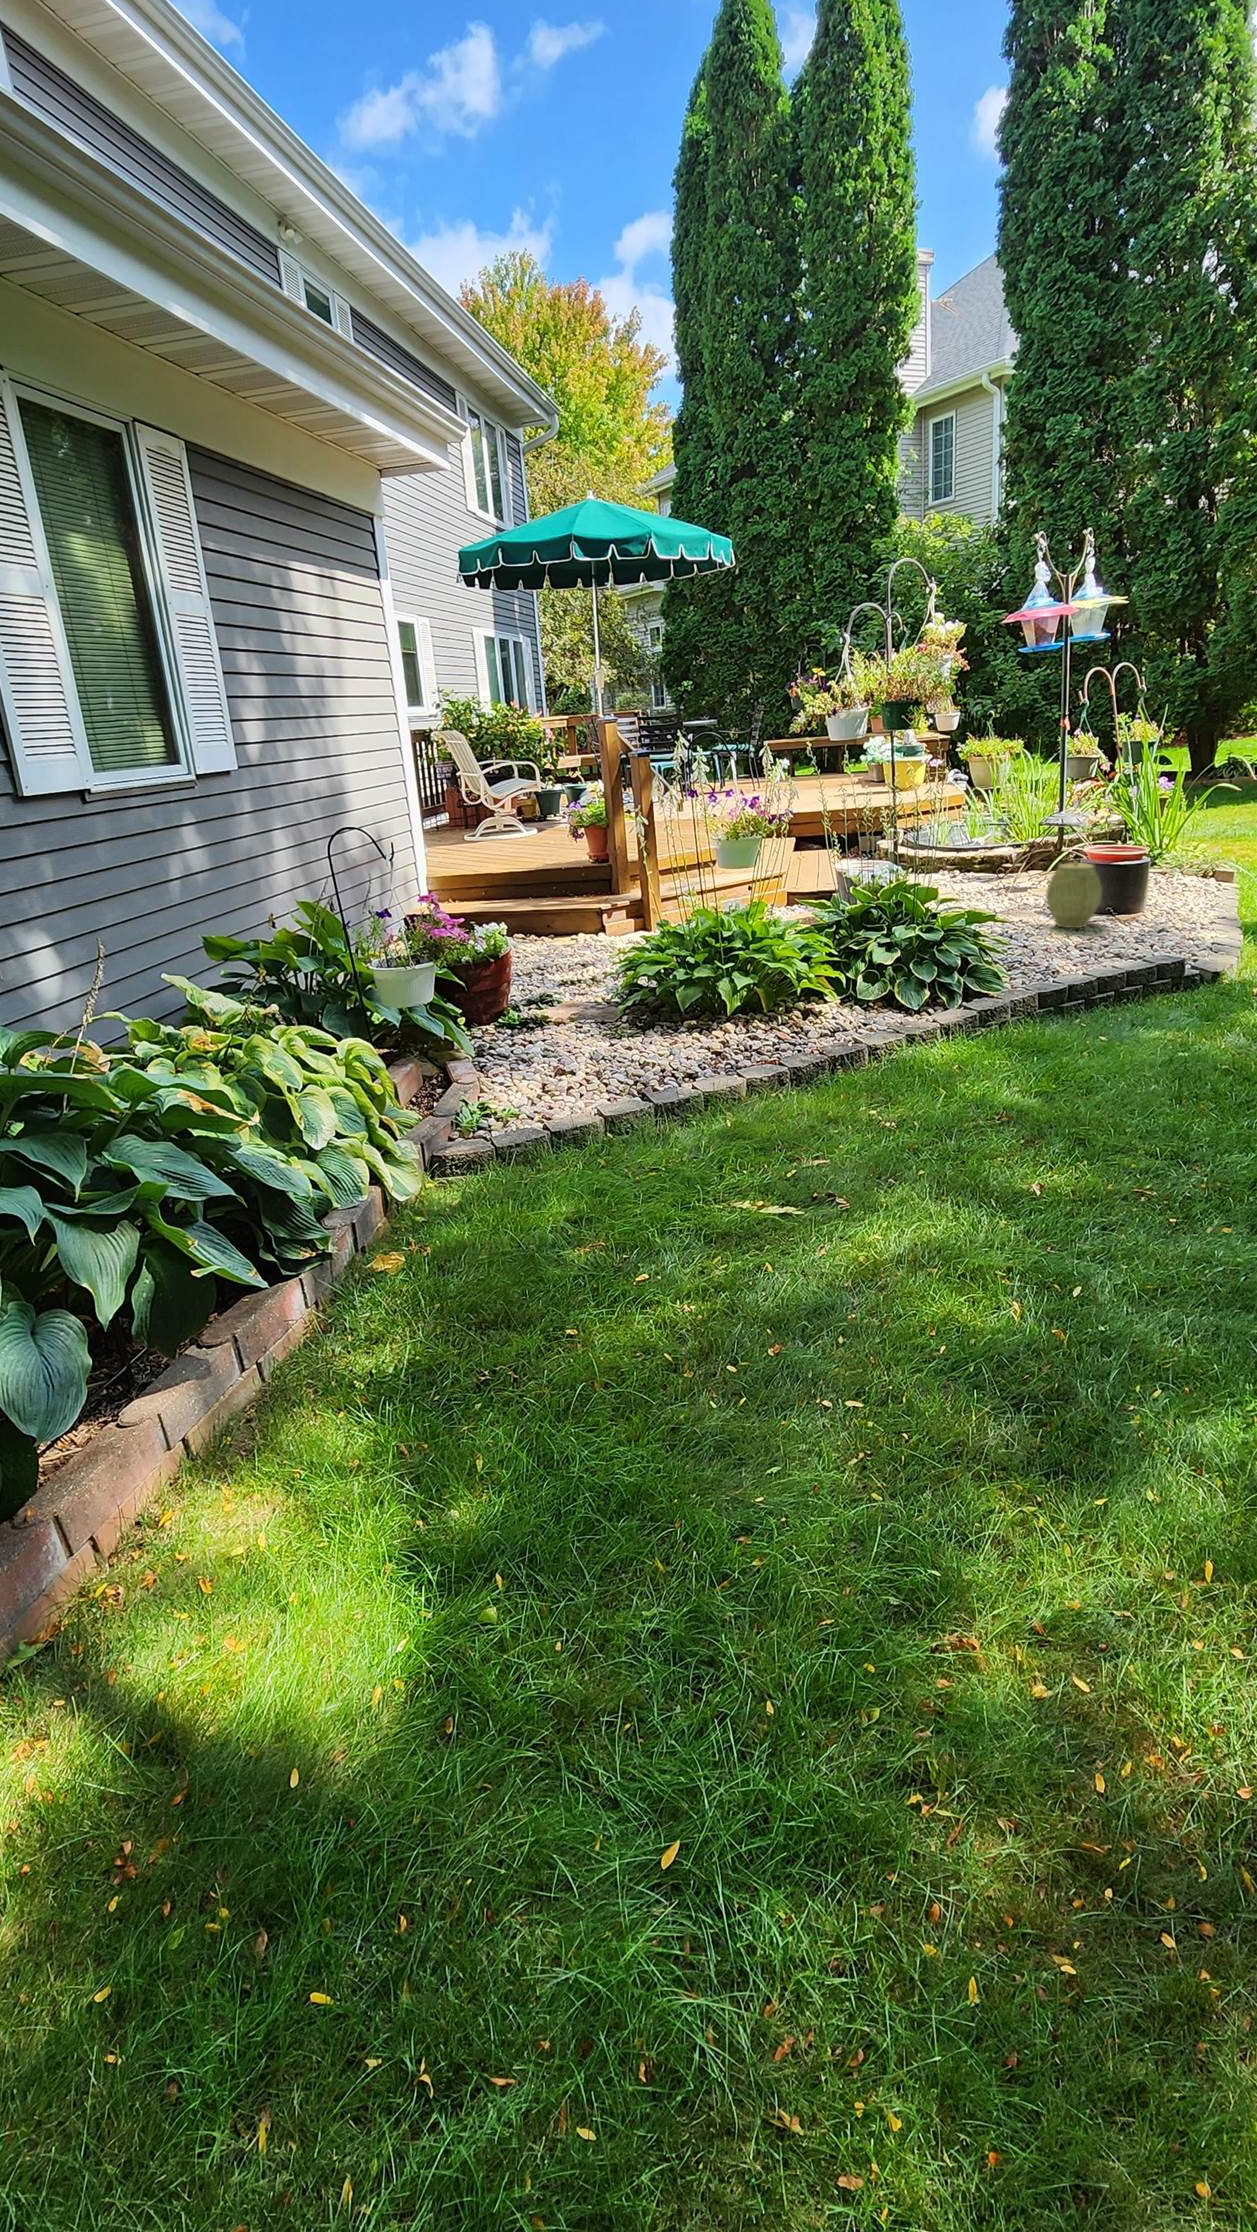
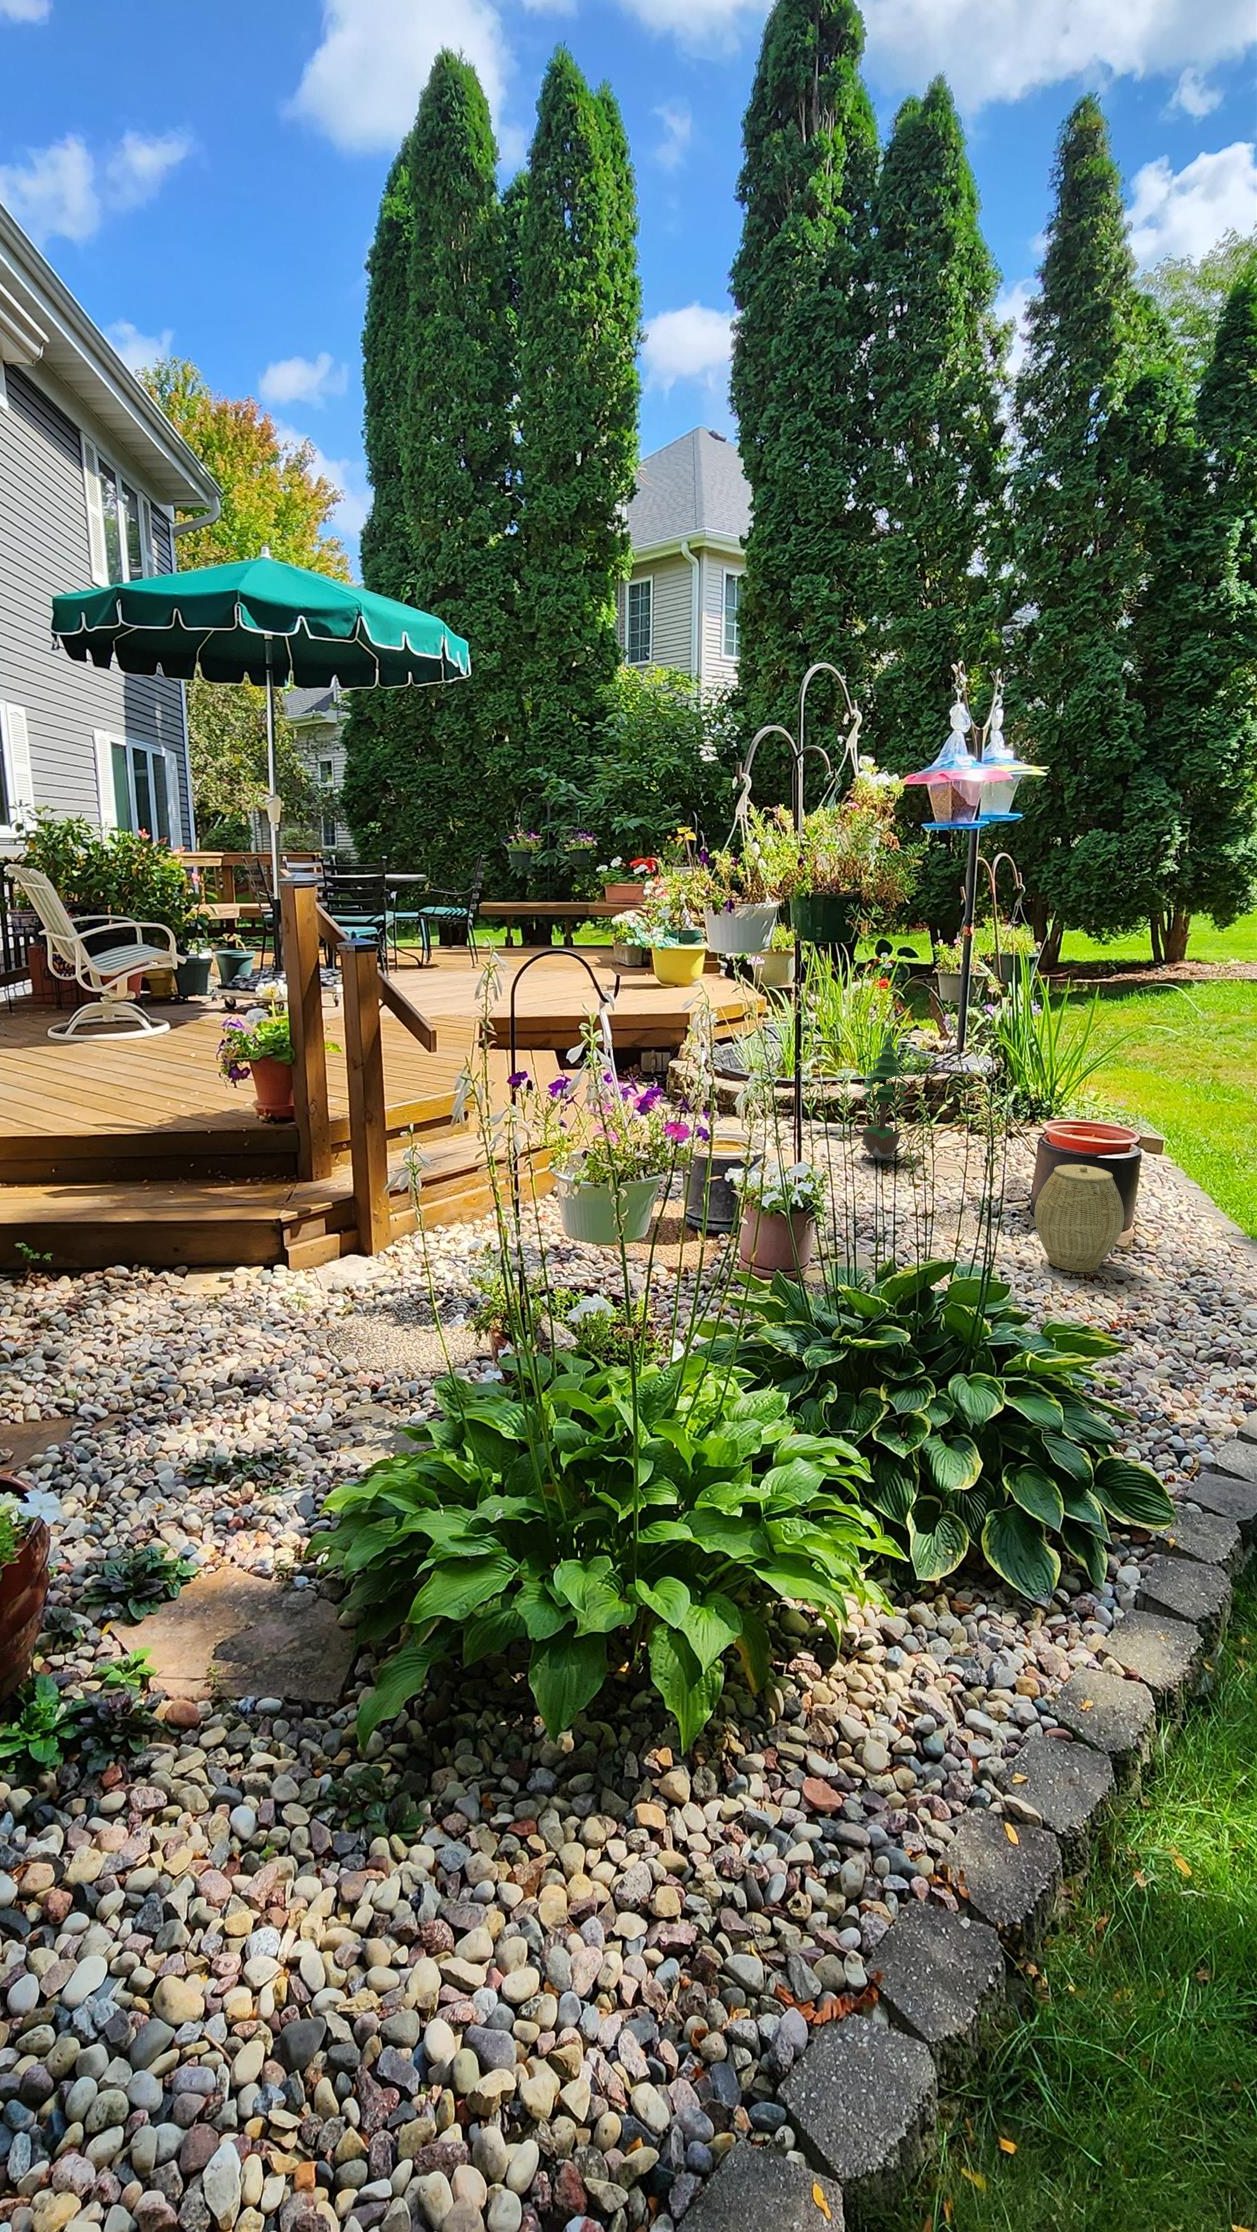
potted tree: none [978,796,1012,888] -> present [861,1031,908,1161]

